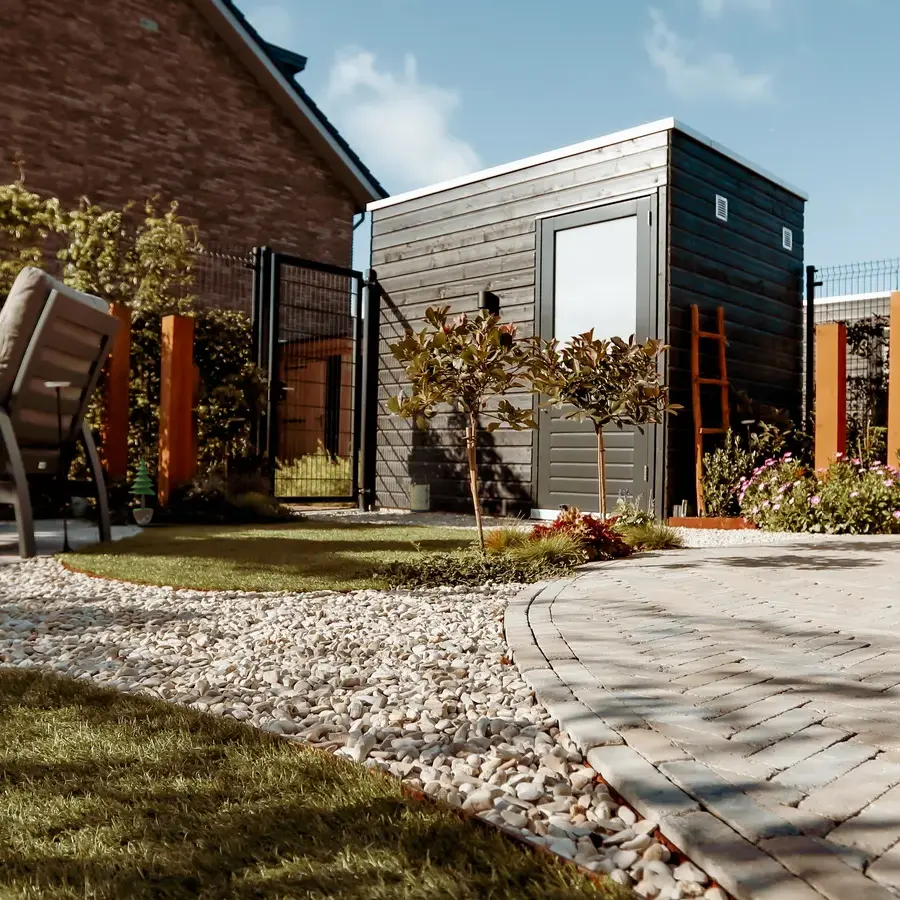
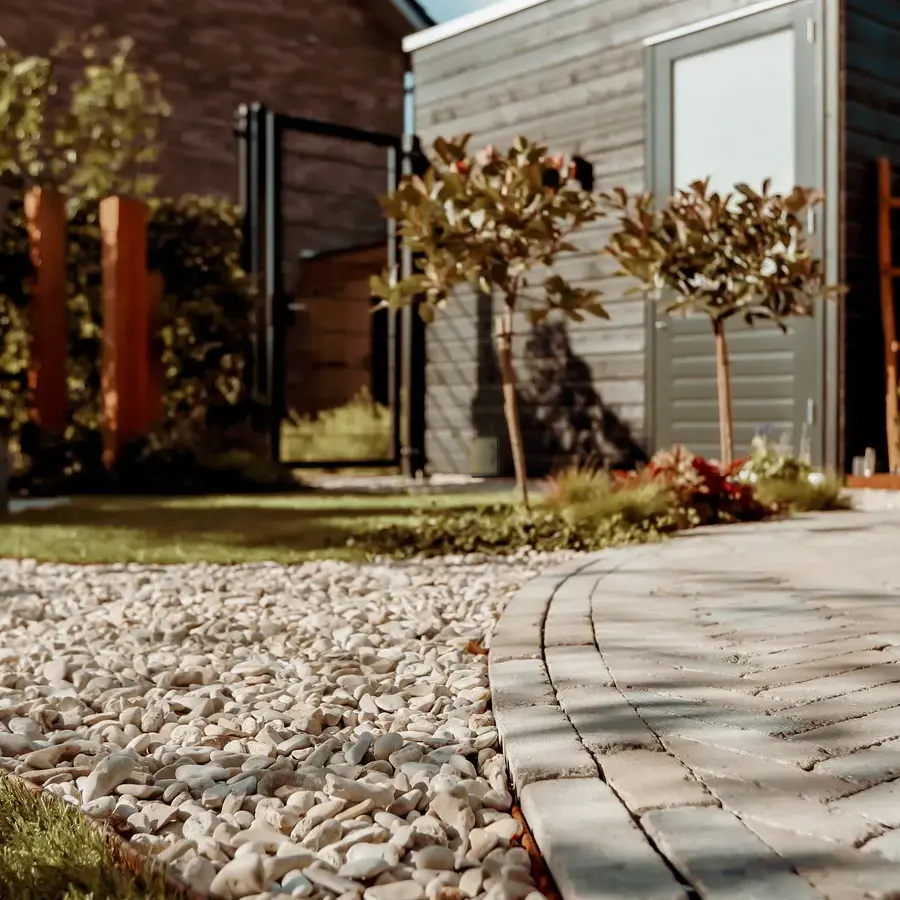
potted tree: present [131,459,155,525] -> none [74,401,109,495]

